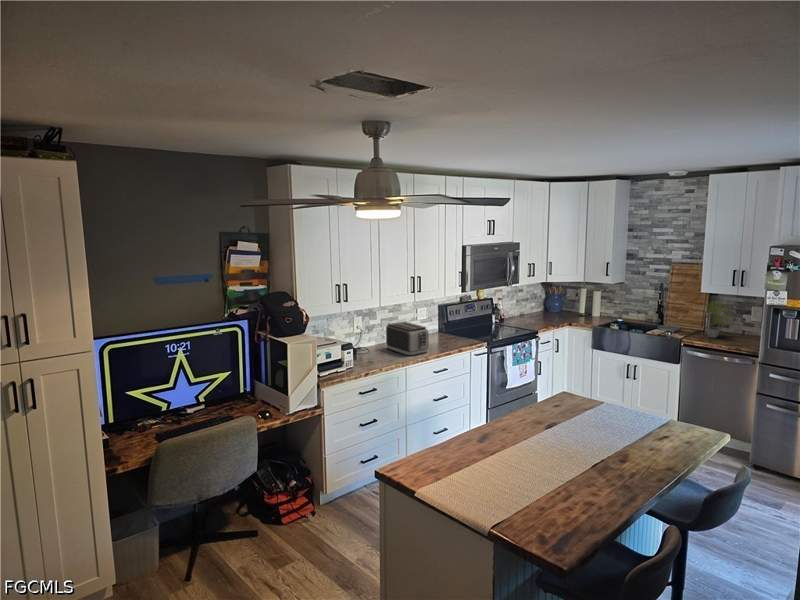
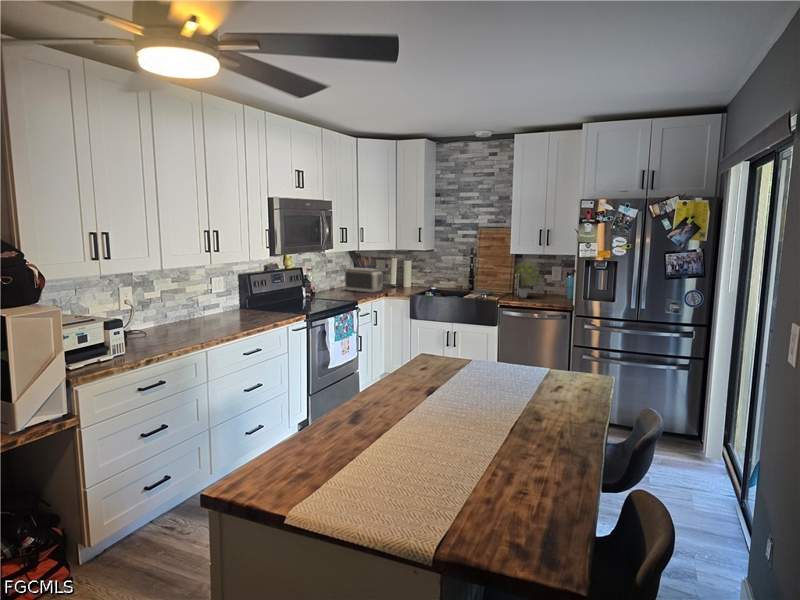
toaster: present [386,322,429,356] -> present [345,268,383,293]

